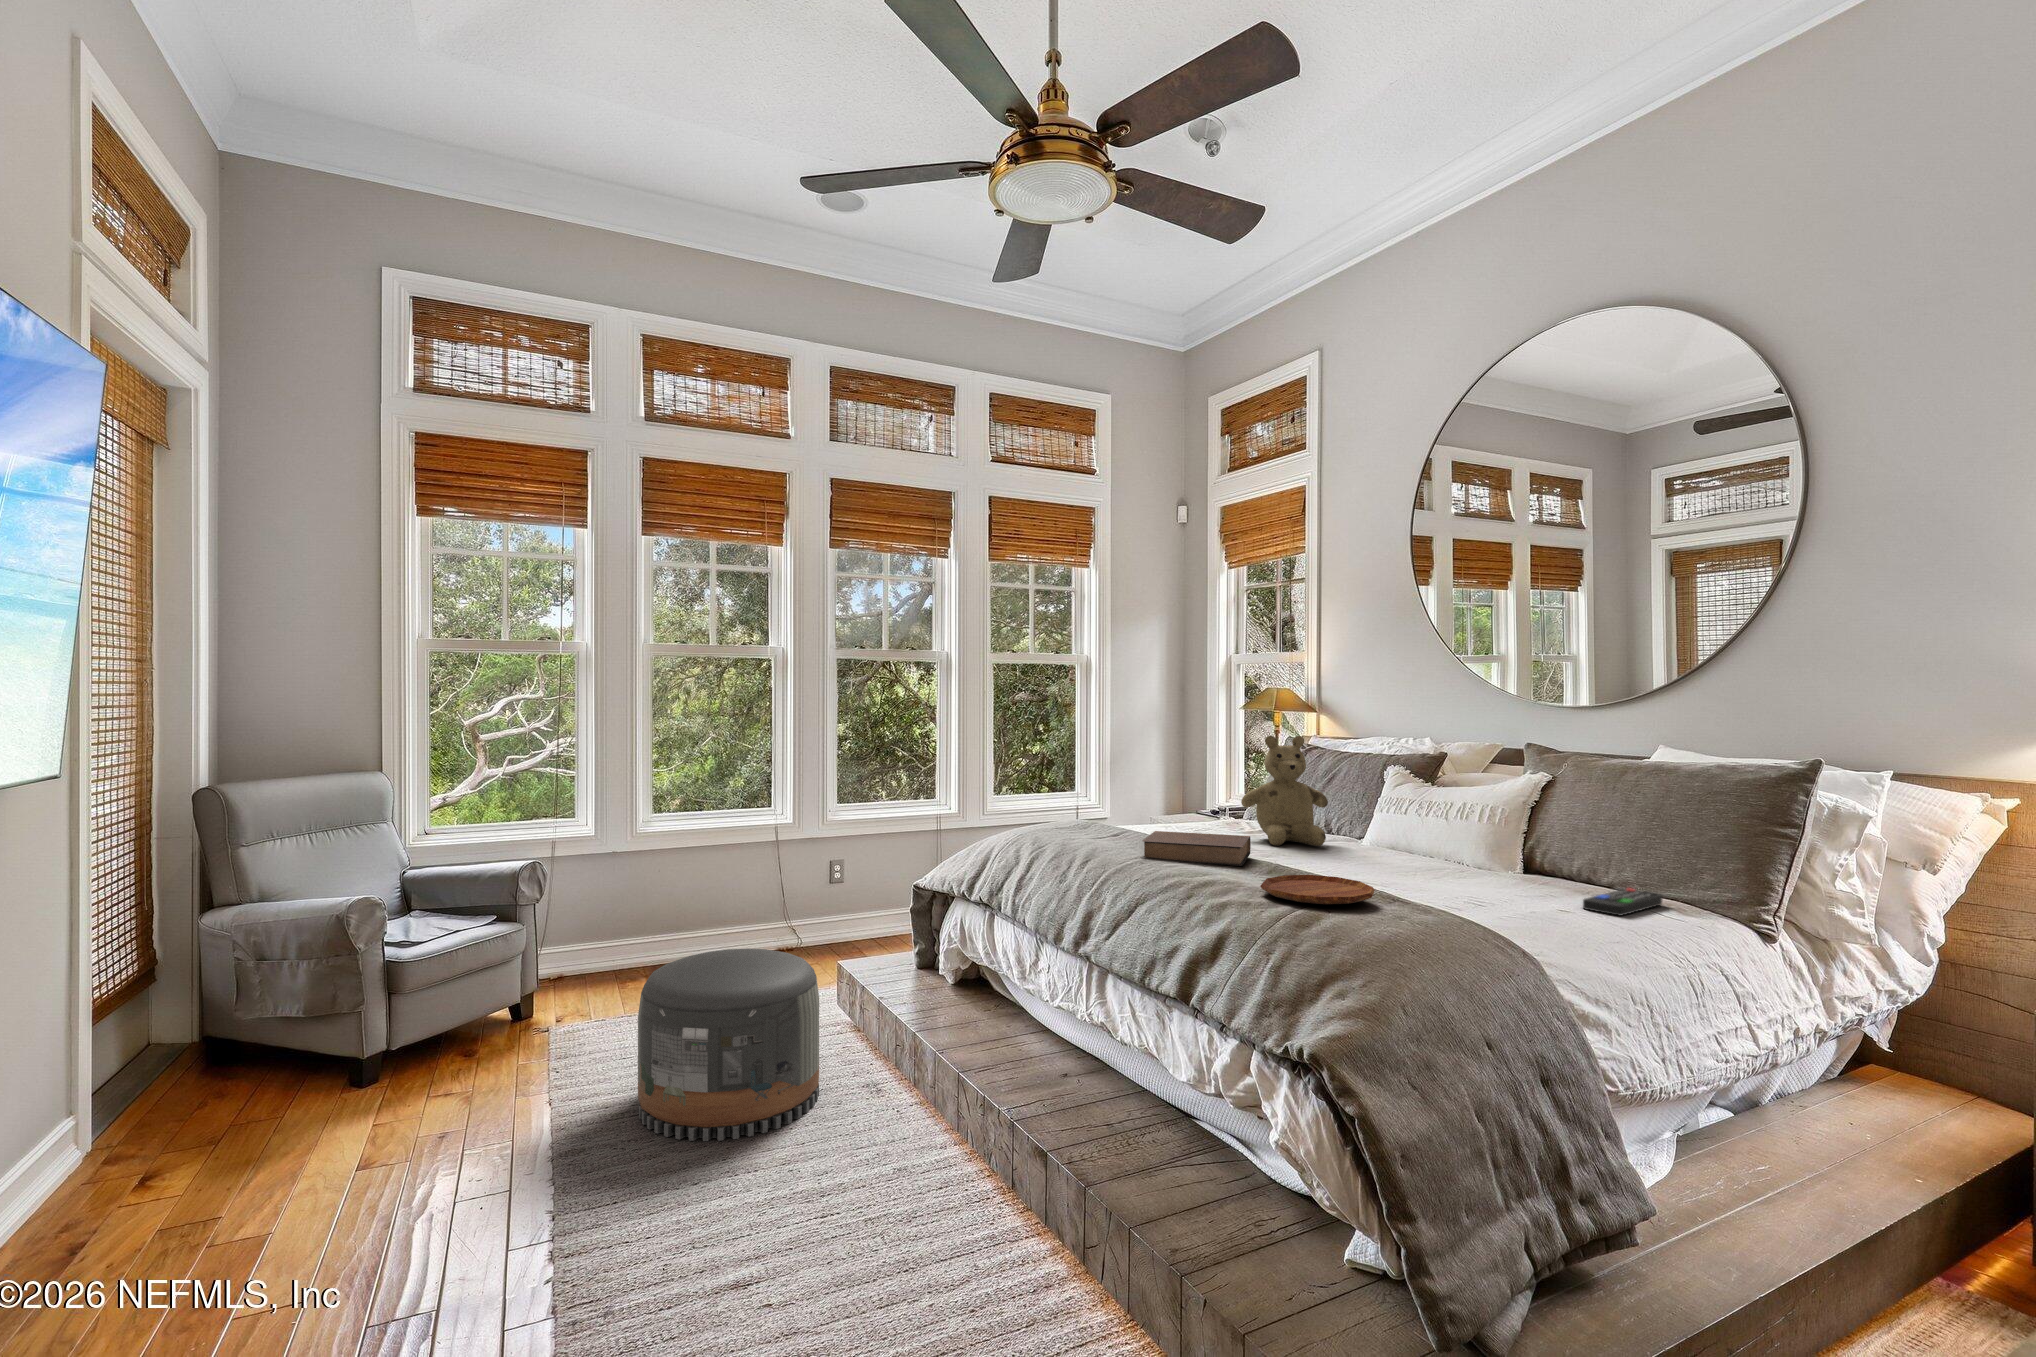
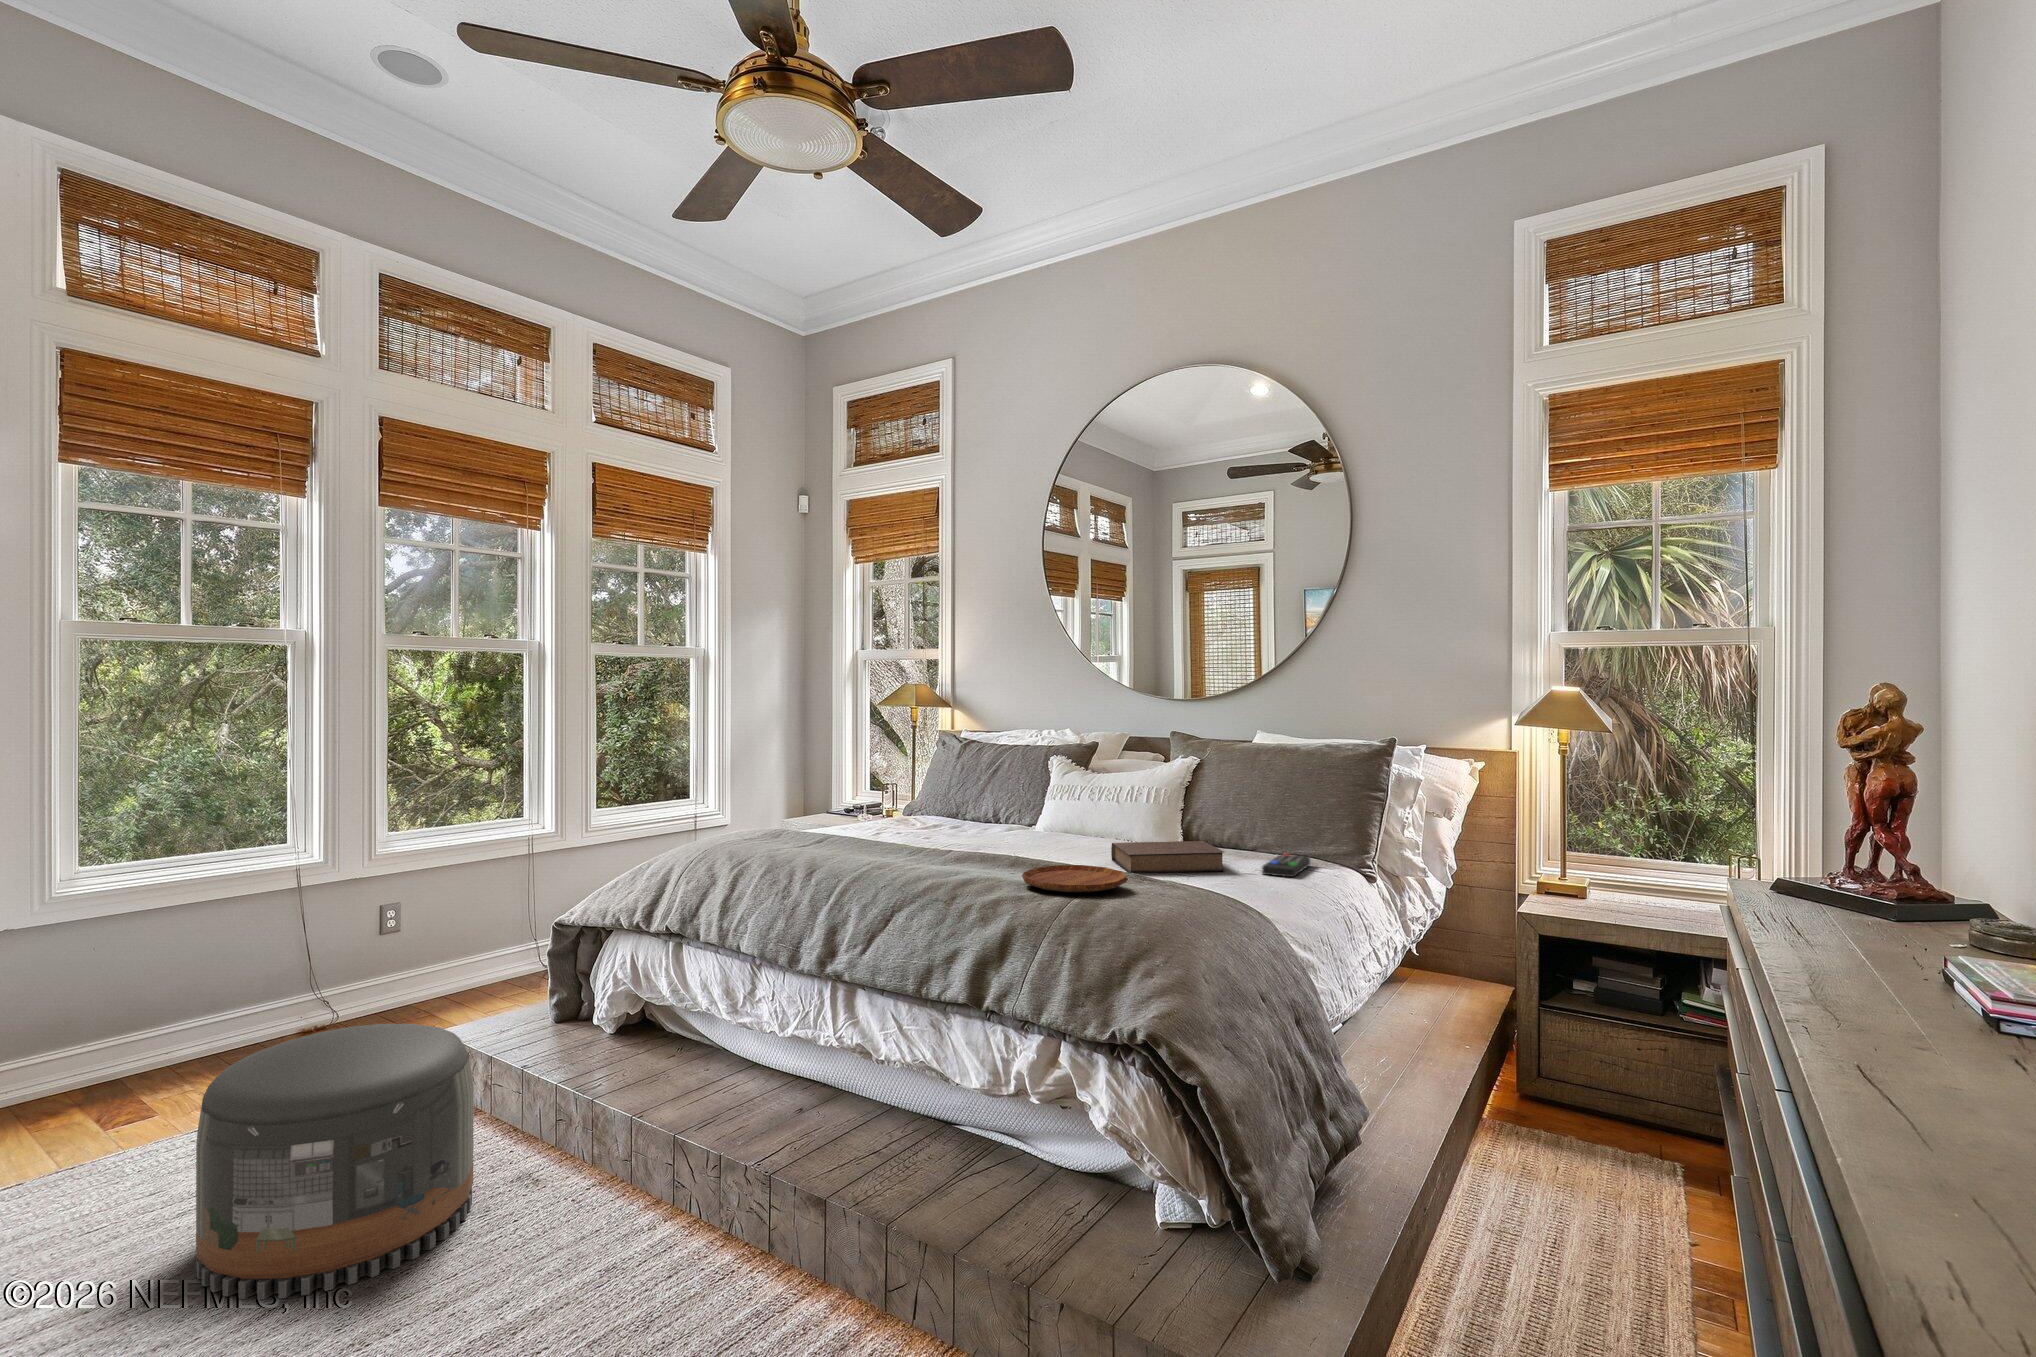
teddy bear: present [1241,736,1328,846] -> none [929,731,1013,841]
book: present [1142,831,1251,866] -> present [1111,841,1225,873]

